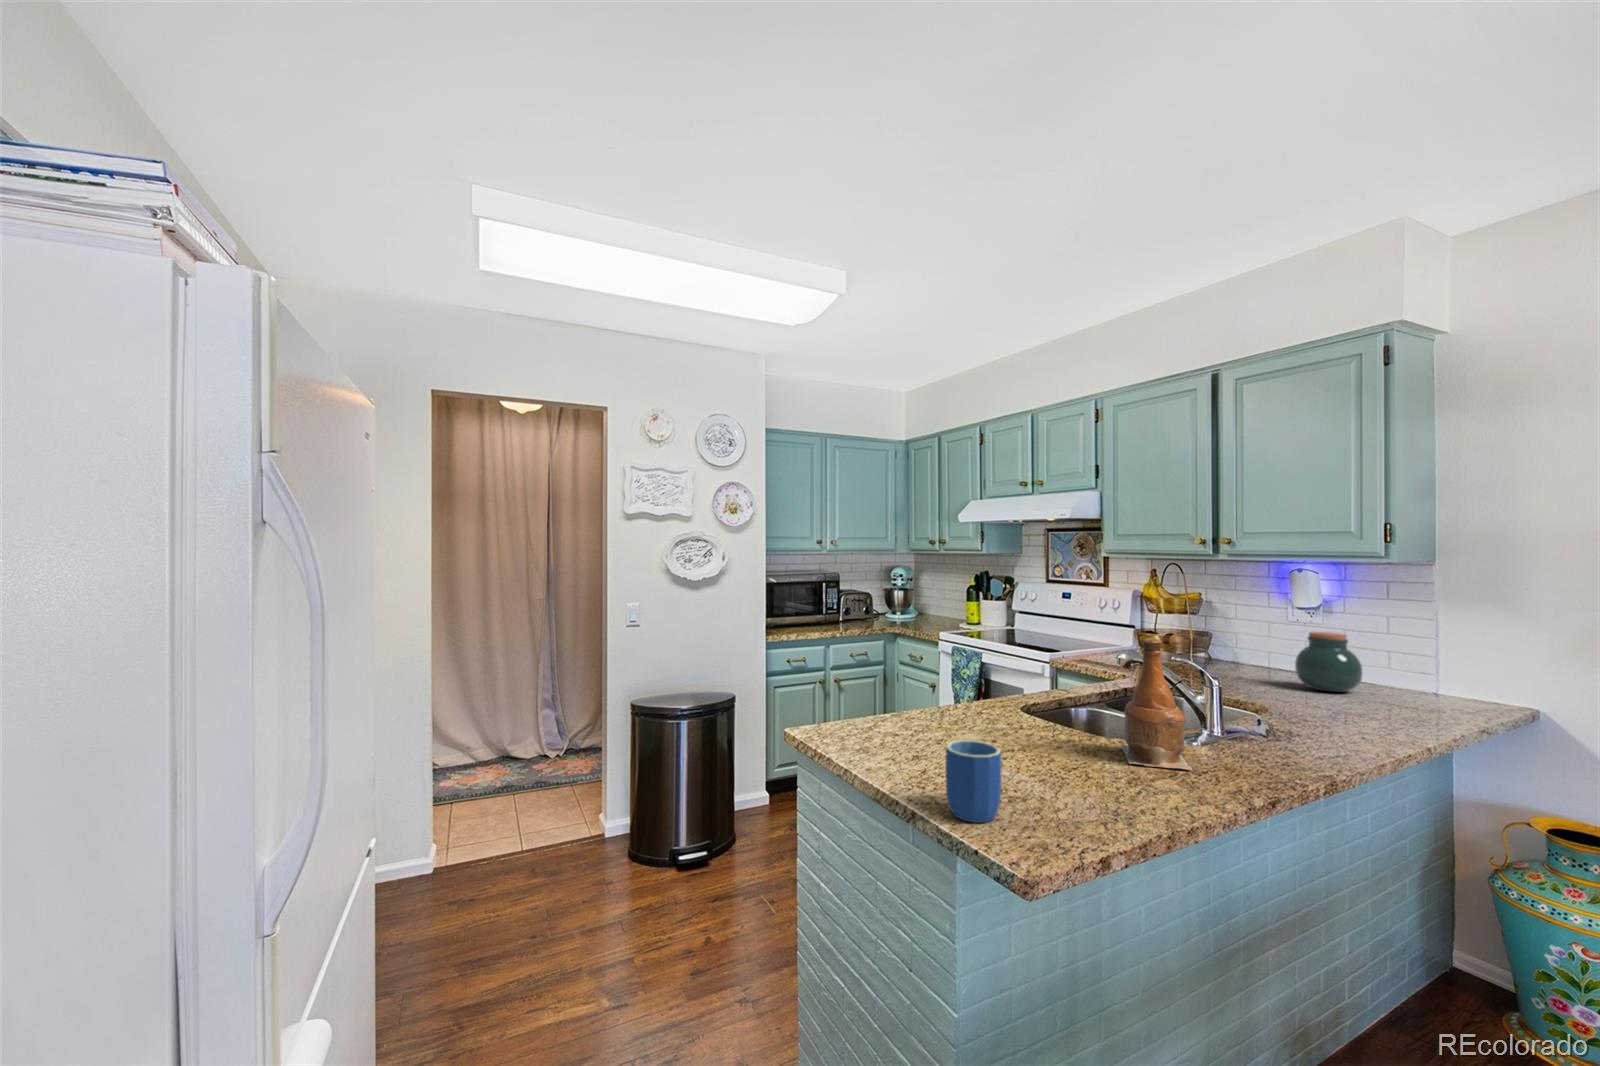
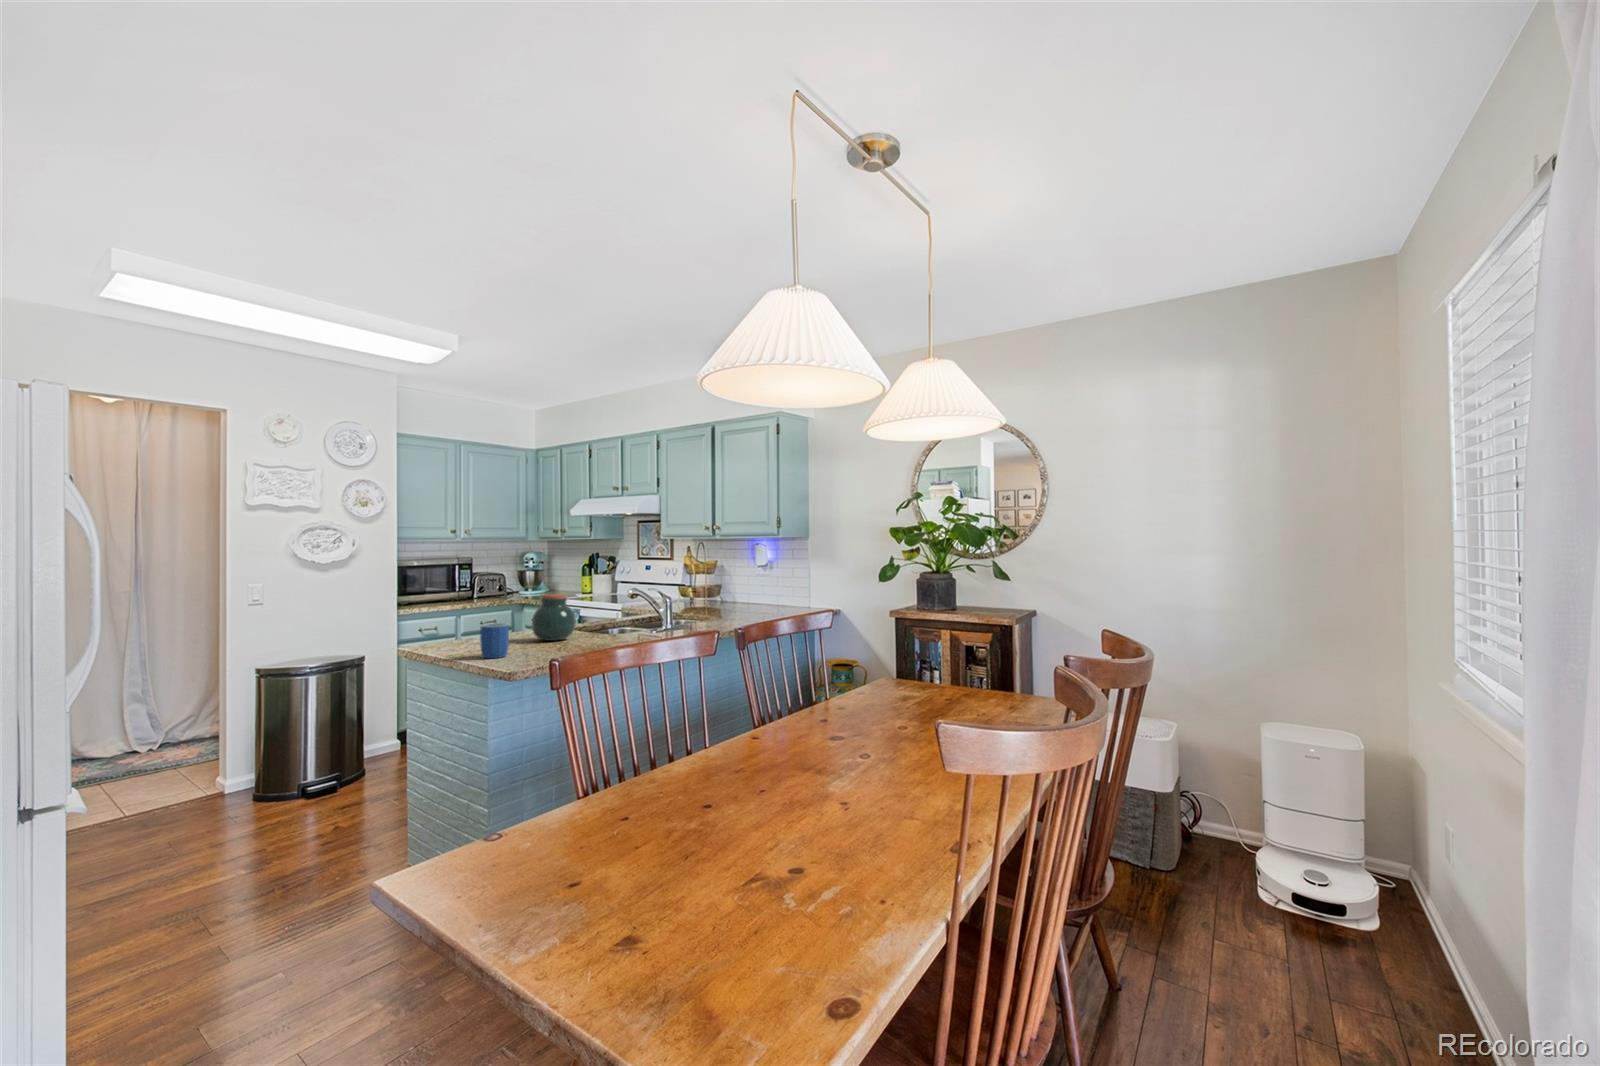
jar: present [1295,632,1362,692] -> present [532,594,576,641]
bottle: present [1121,638,1192,770] -> none [600,575,632,639]

